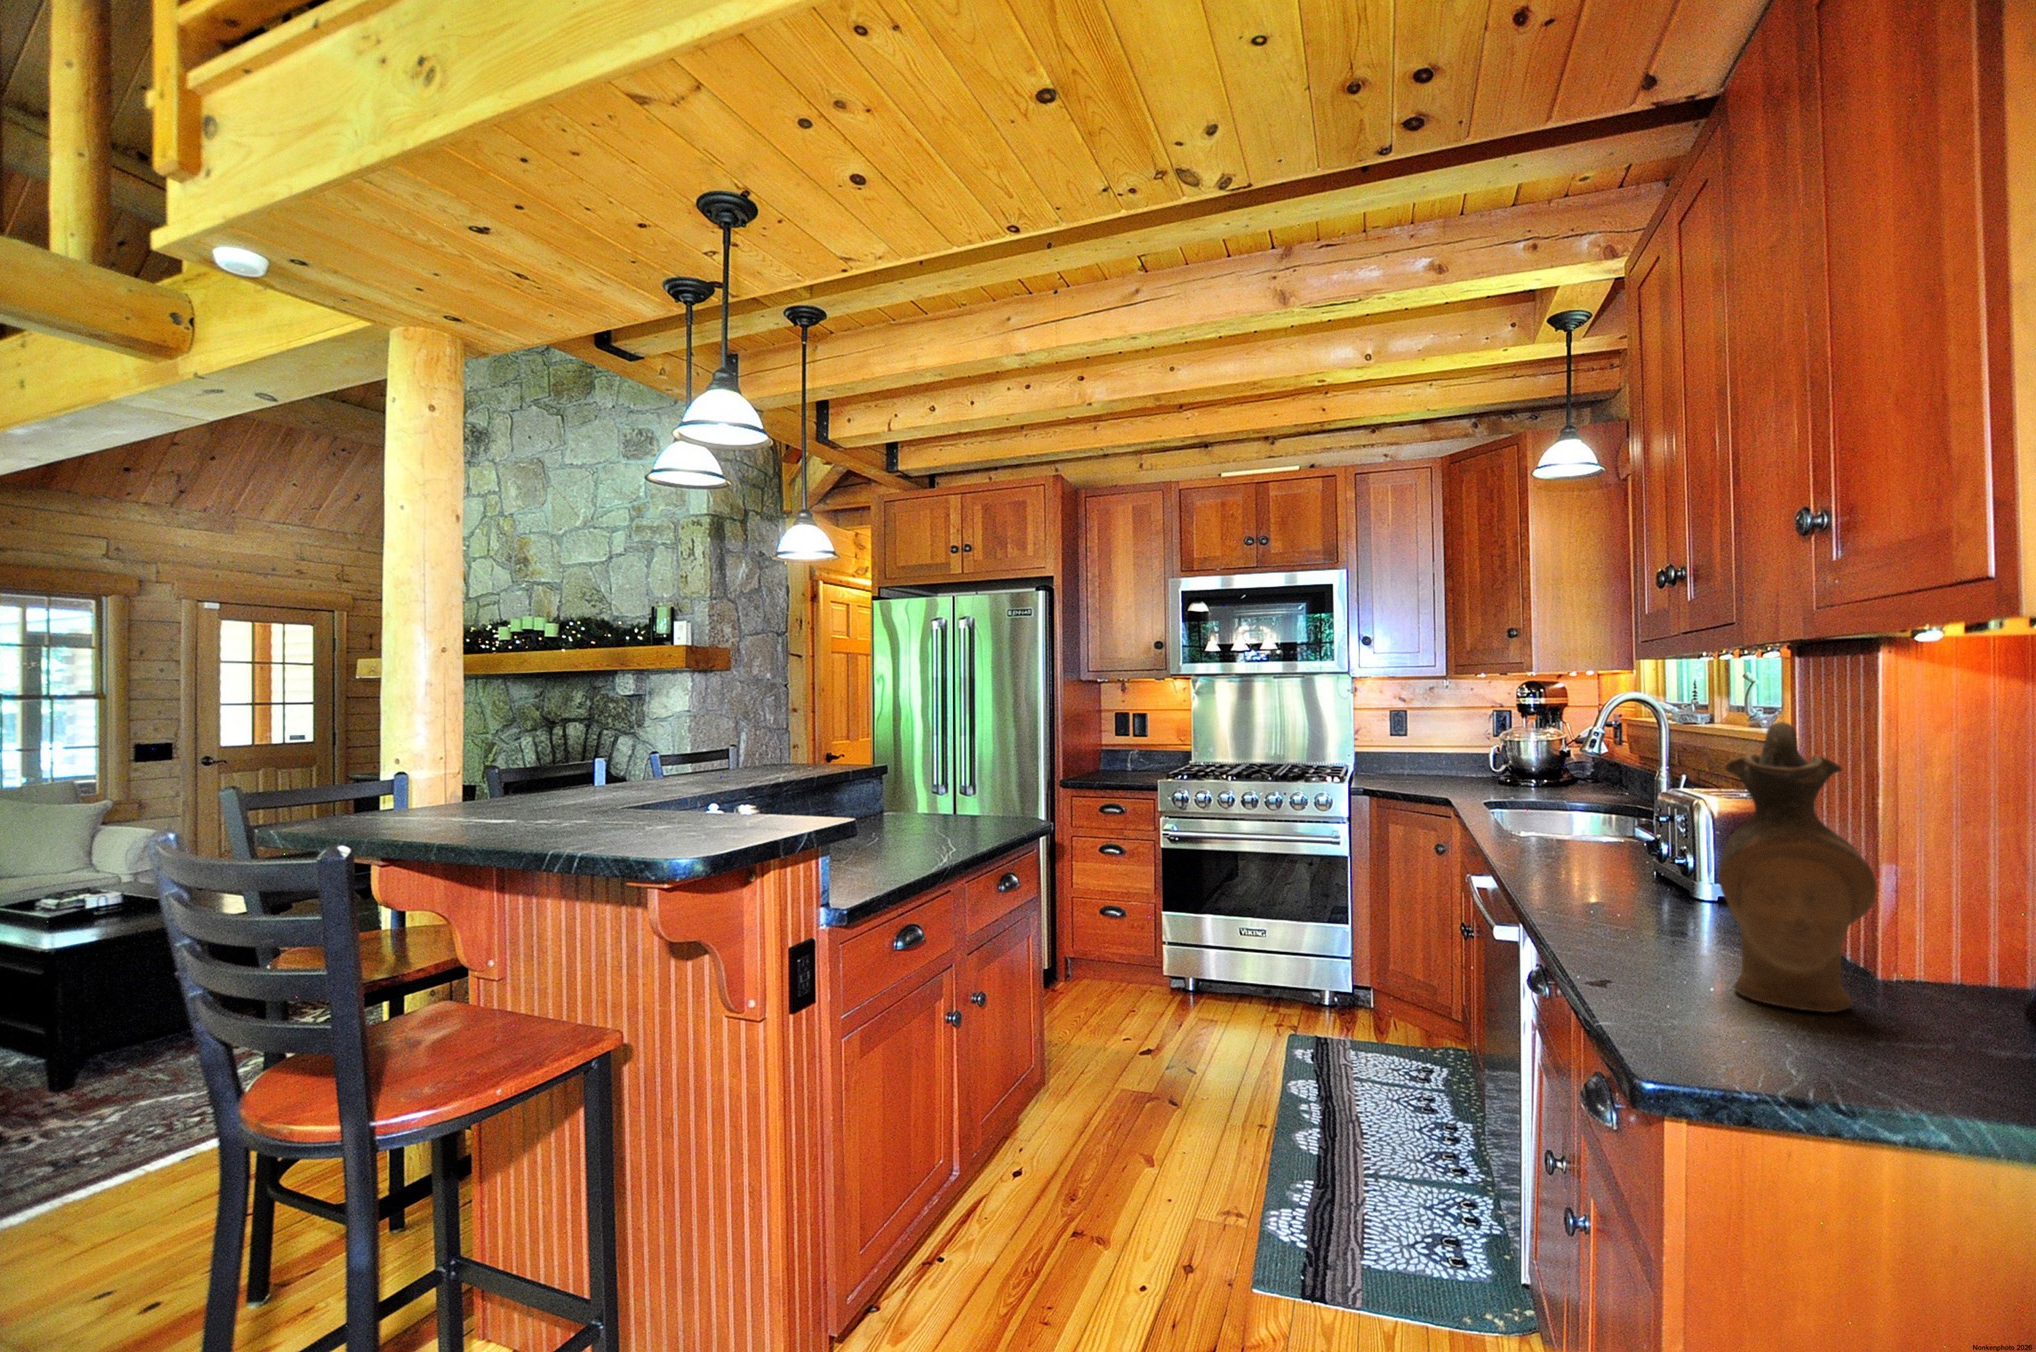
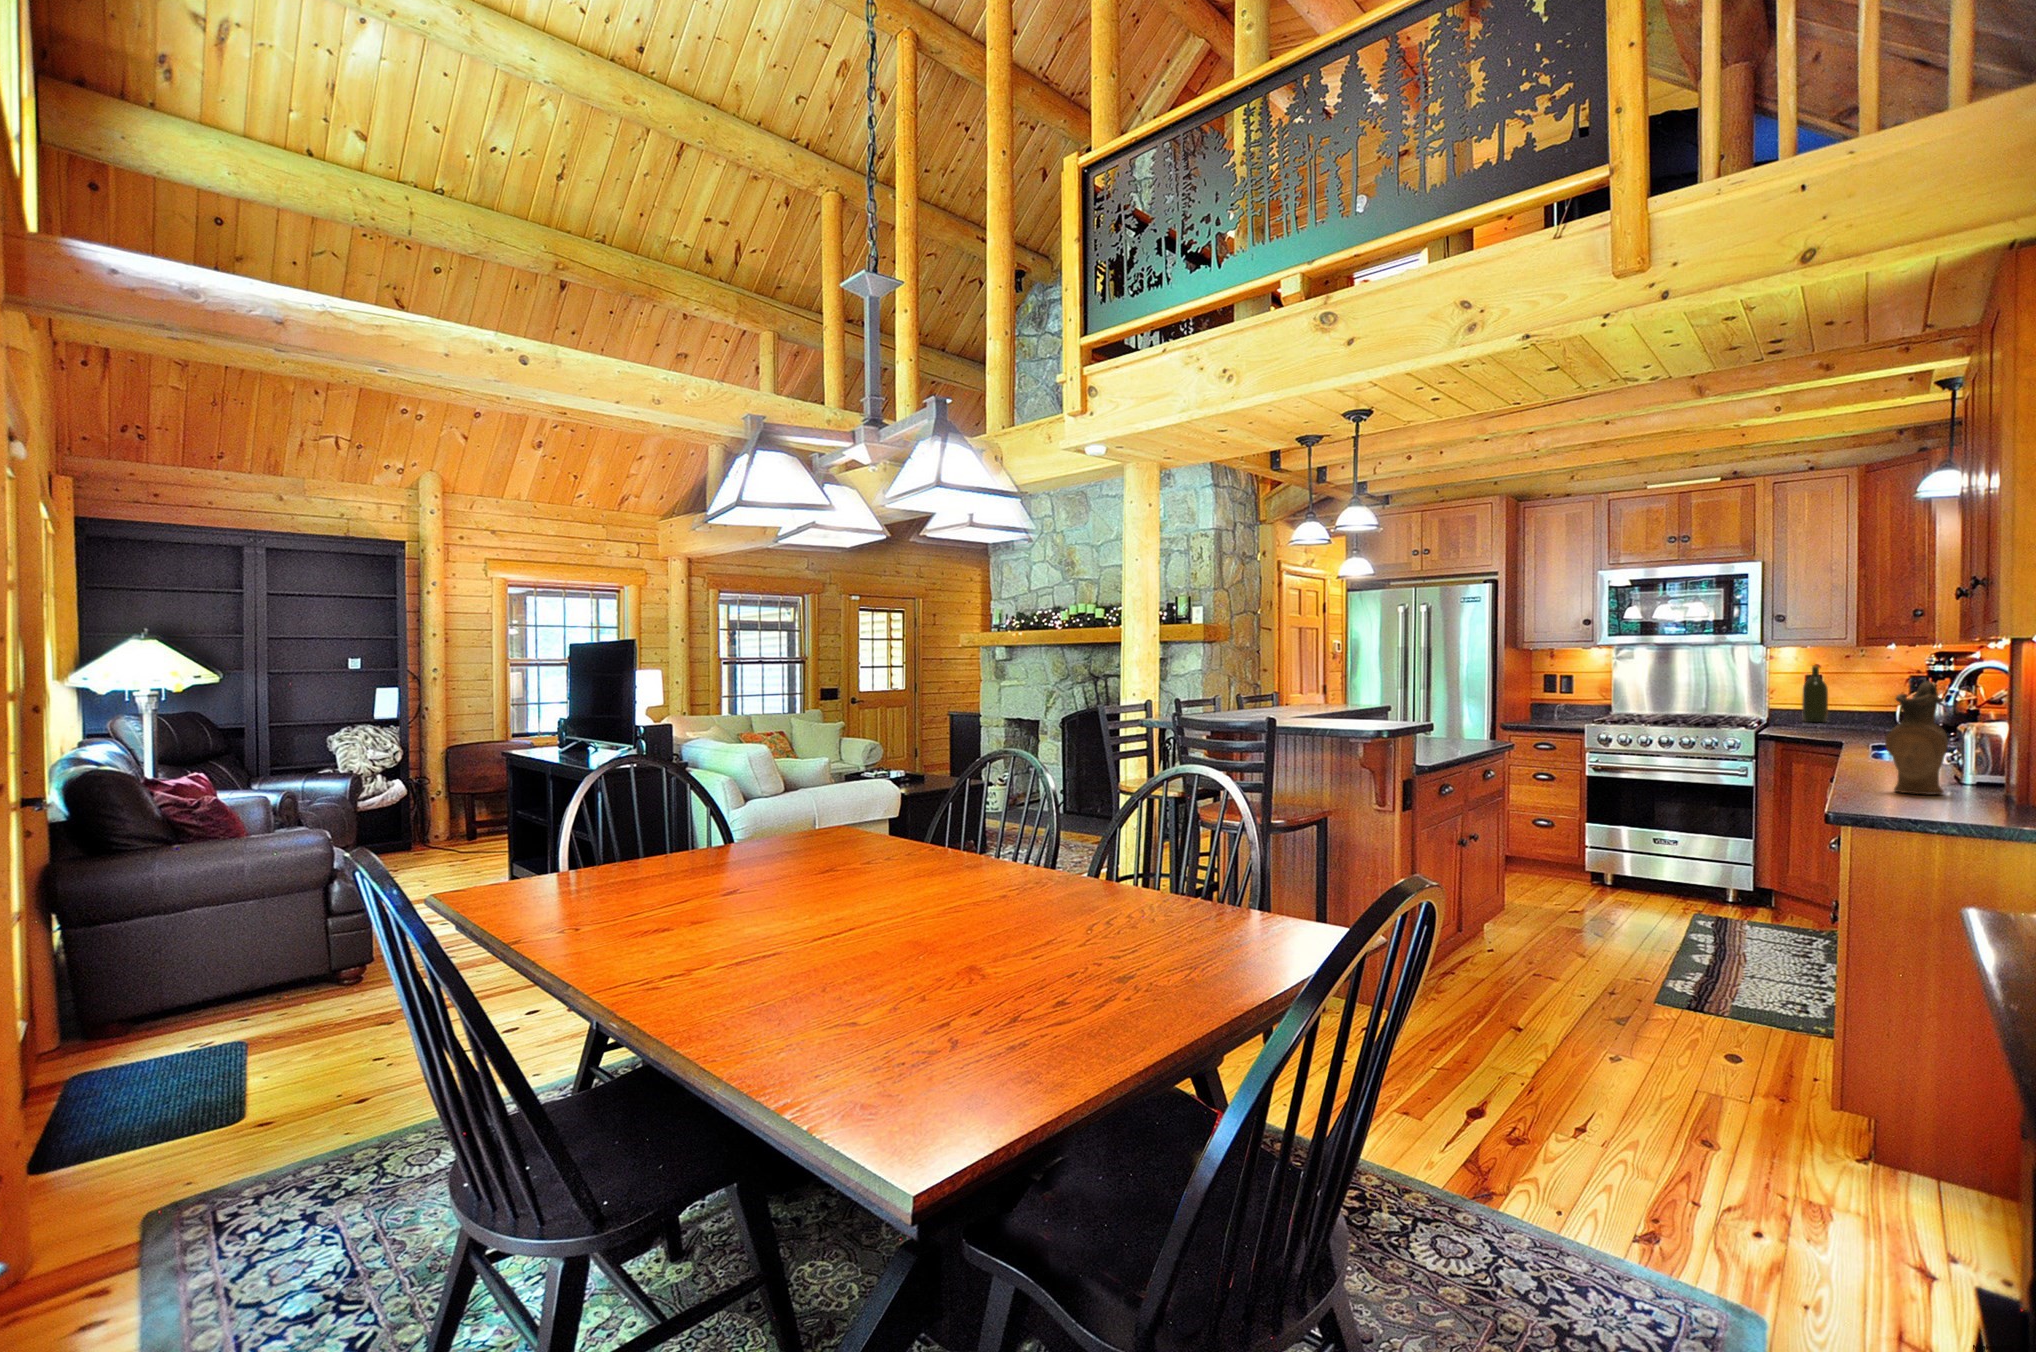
wine bottle: none [1385,700,1410,767] -> present [1802,665,1828,722]

